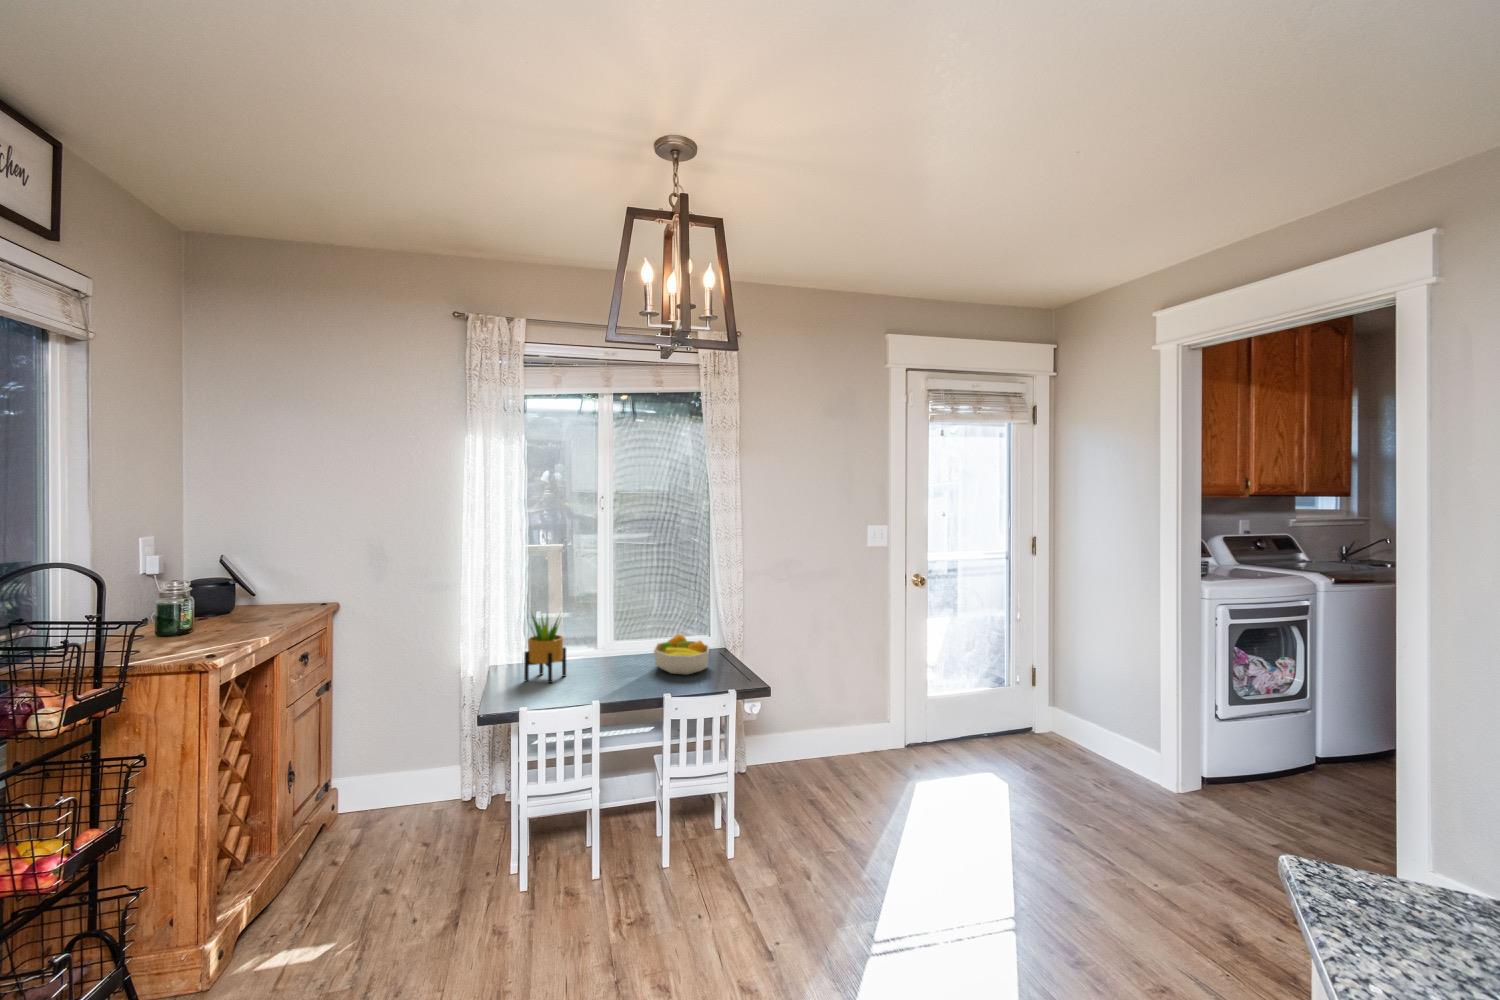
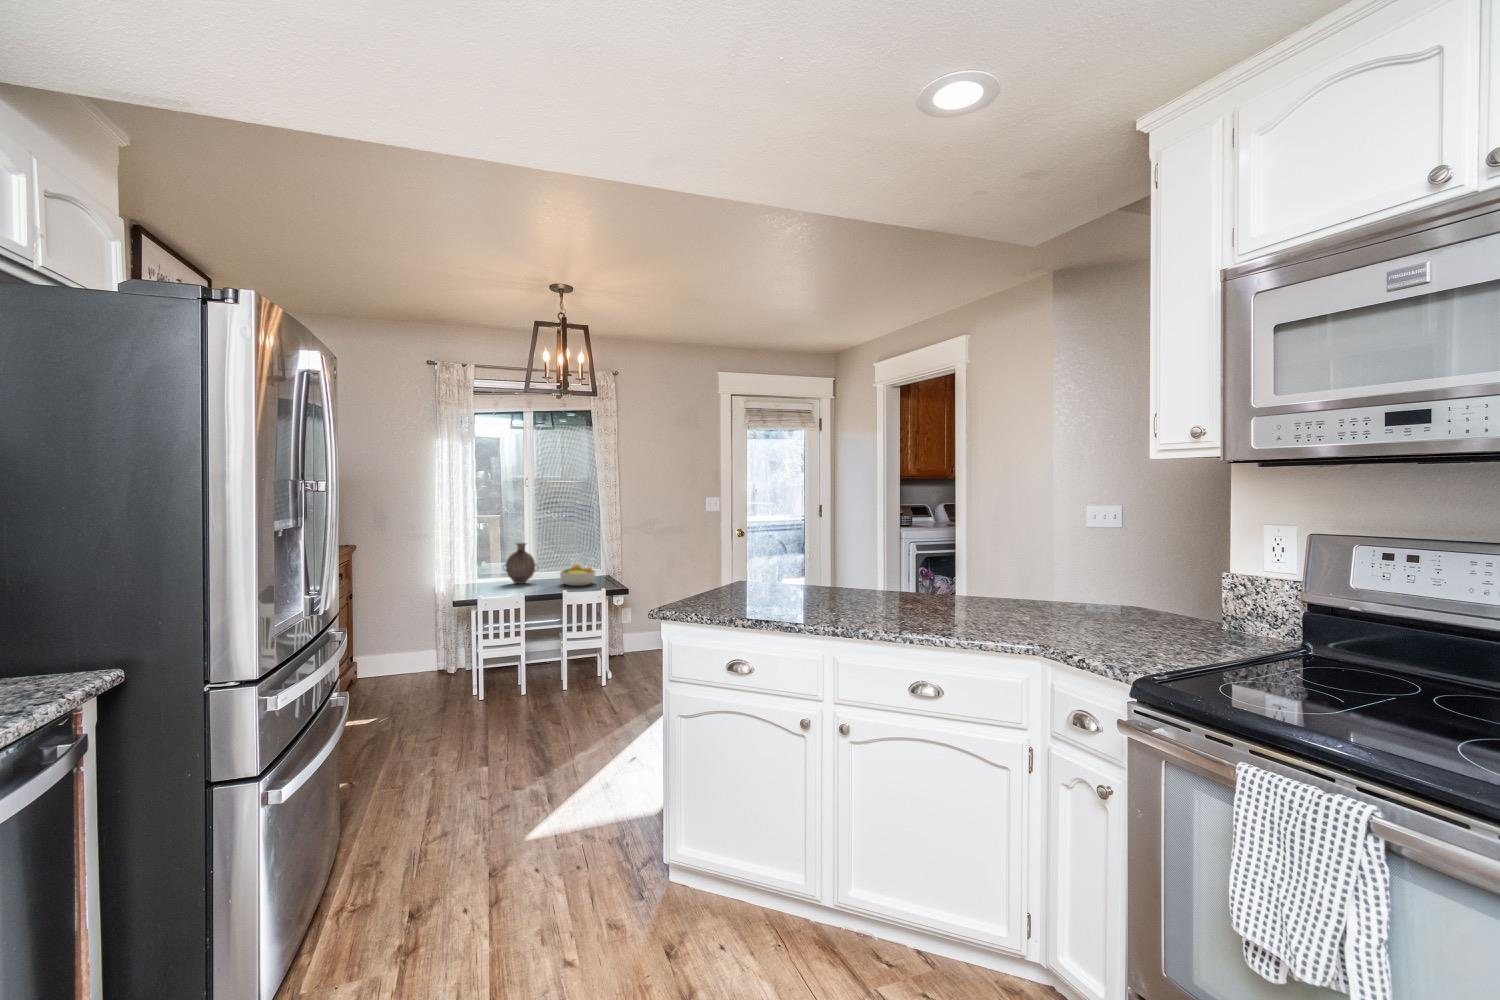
vase: none [565,598,620,663] -> present [504,543,538,584]
potted plant: present [524,616,566,683] -> none [477,546,504,591]

